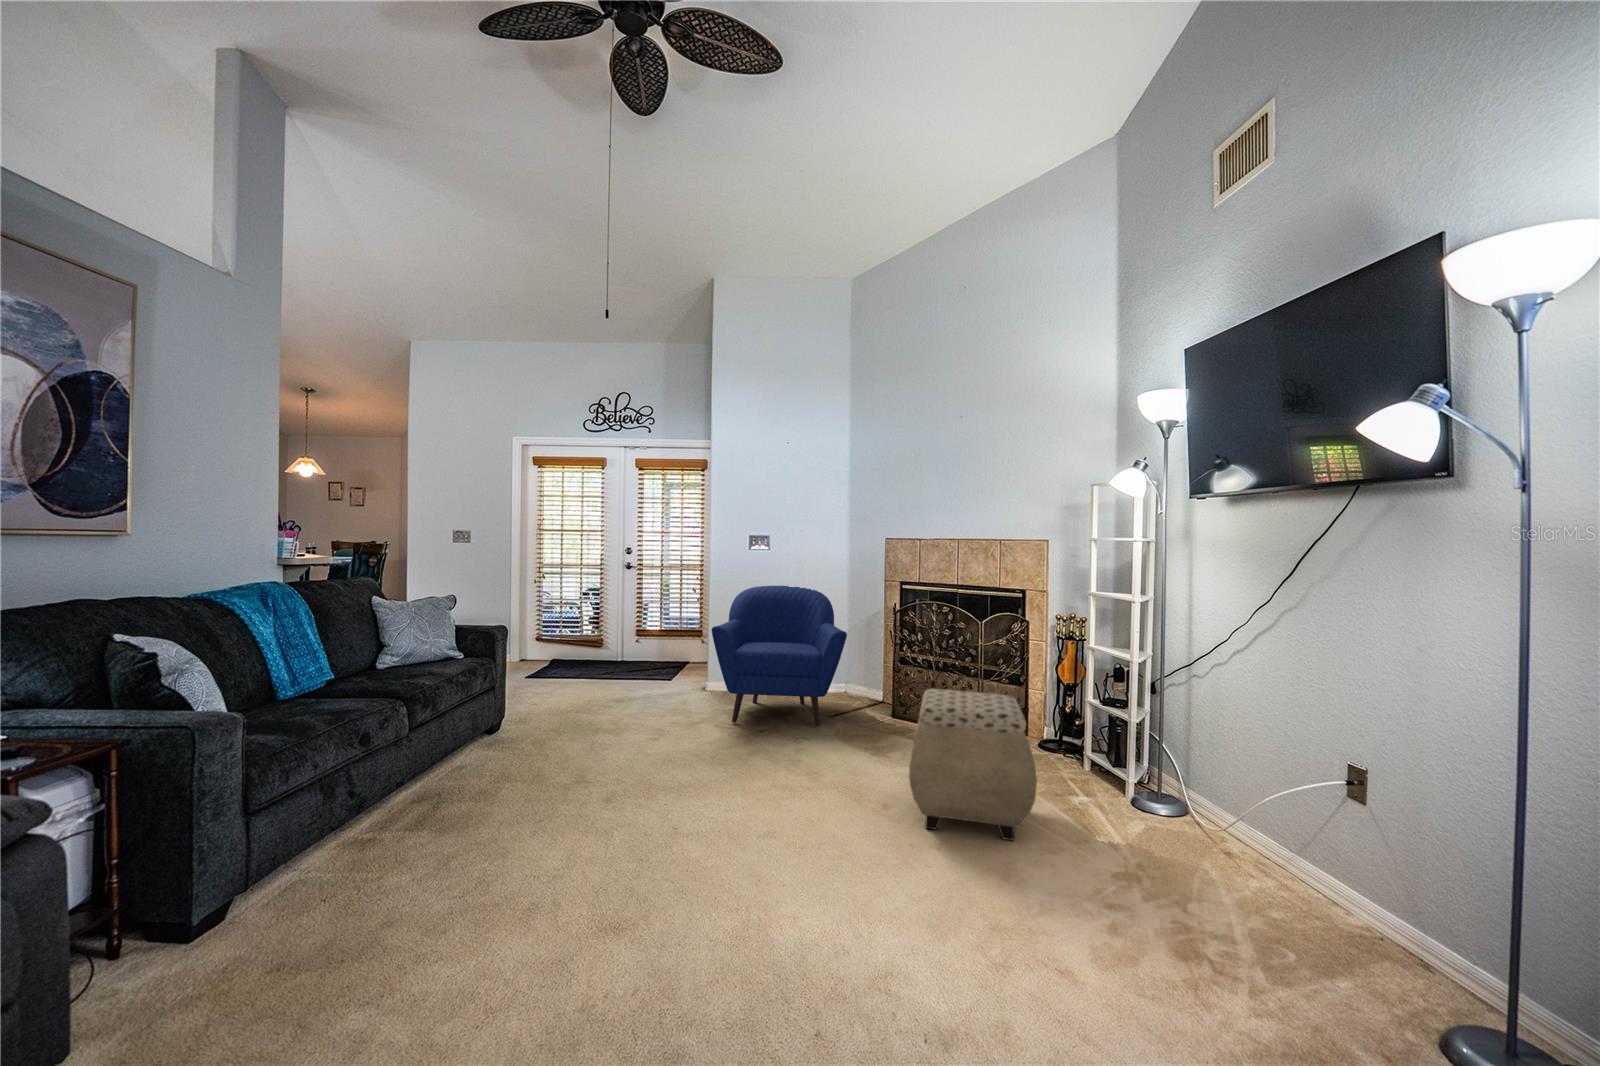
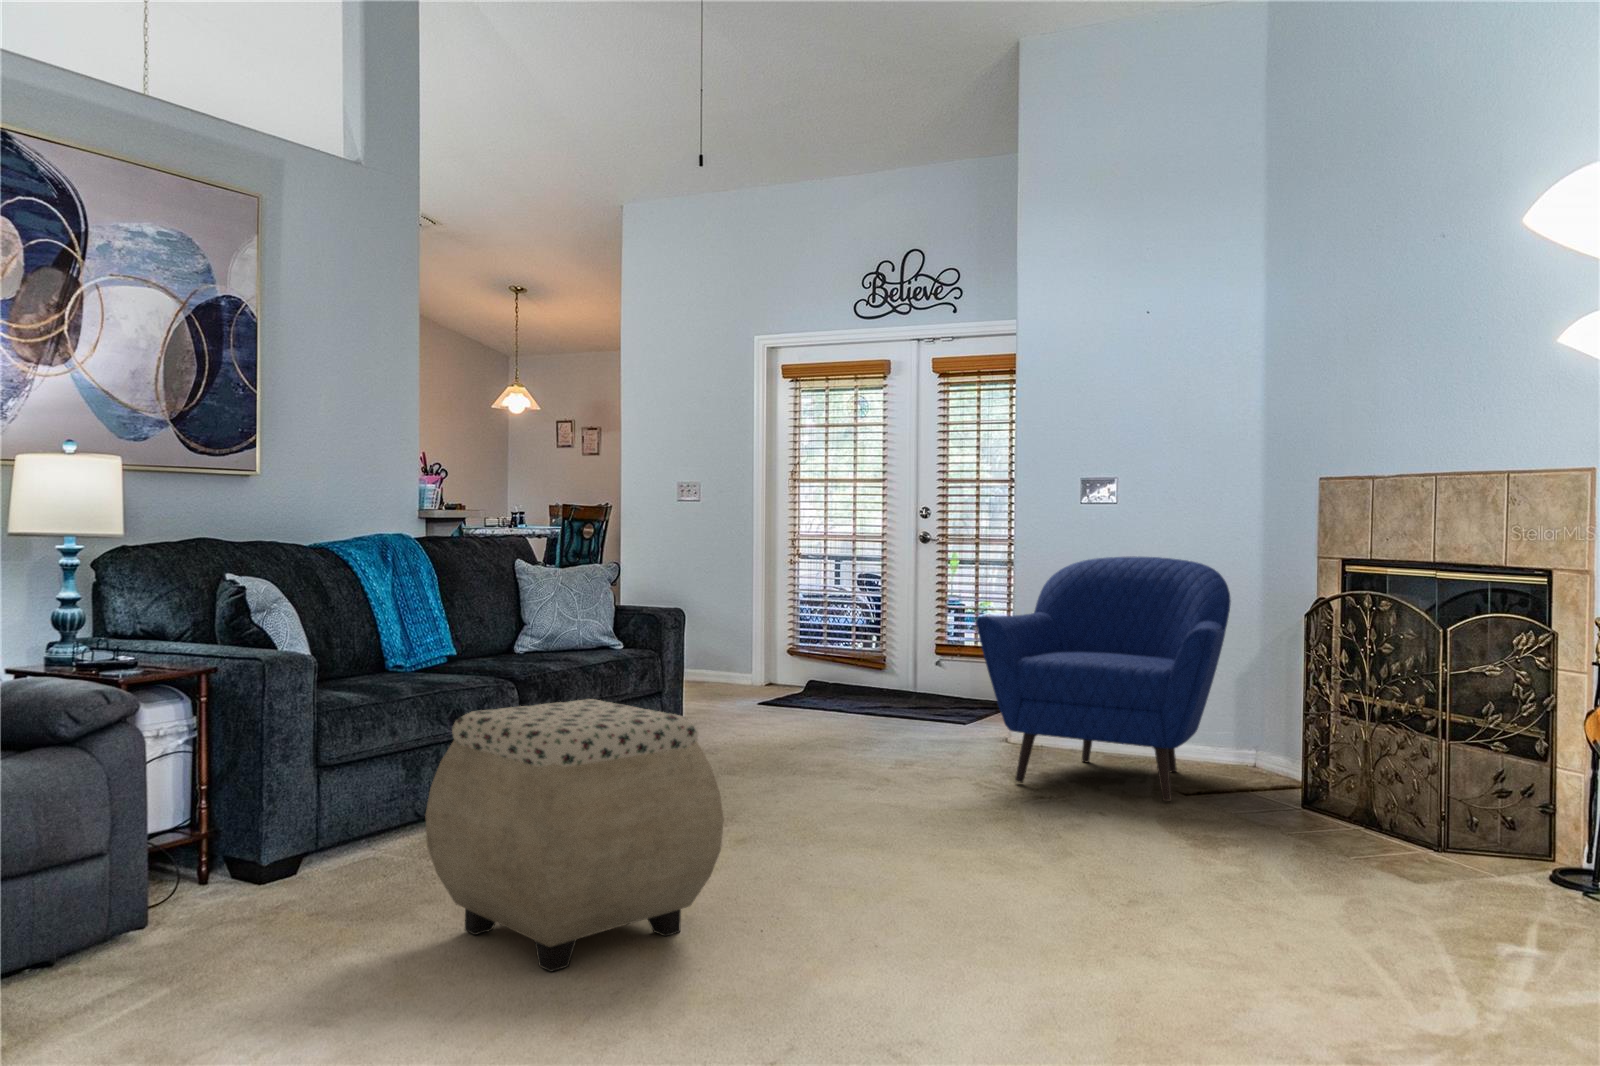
ottoman: present [909,689,1037,840] -> present [425,699,724,972]

